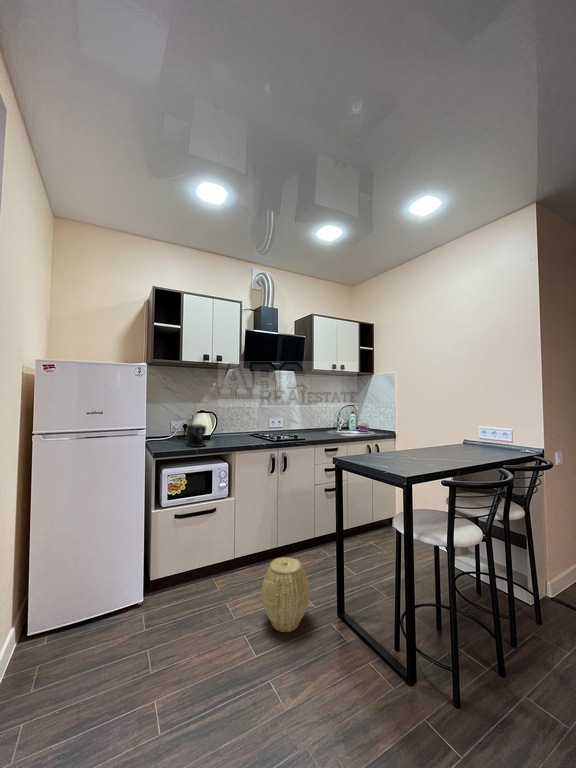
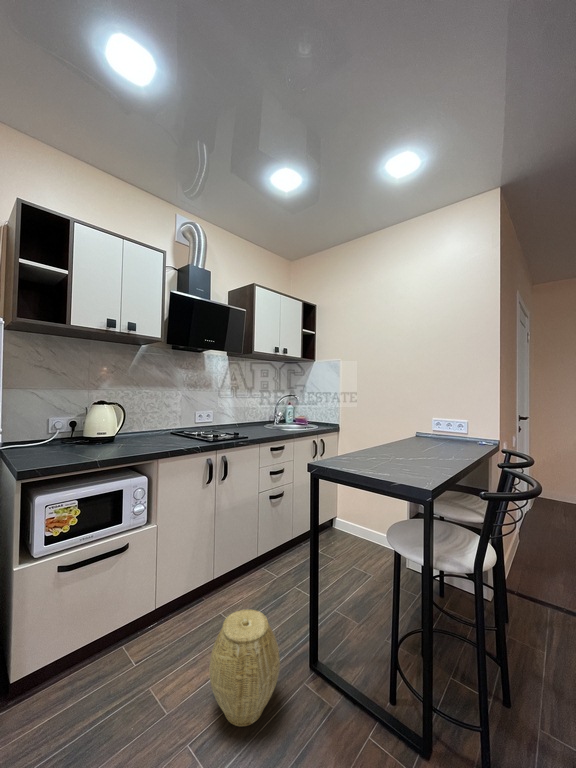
coffee maker: present [187,424,207,447] -> none [78,421,130,456]

